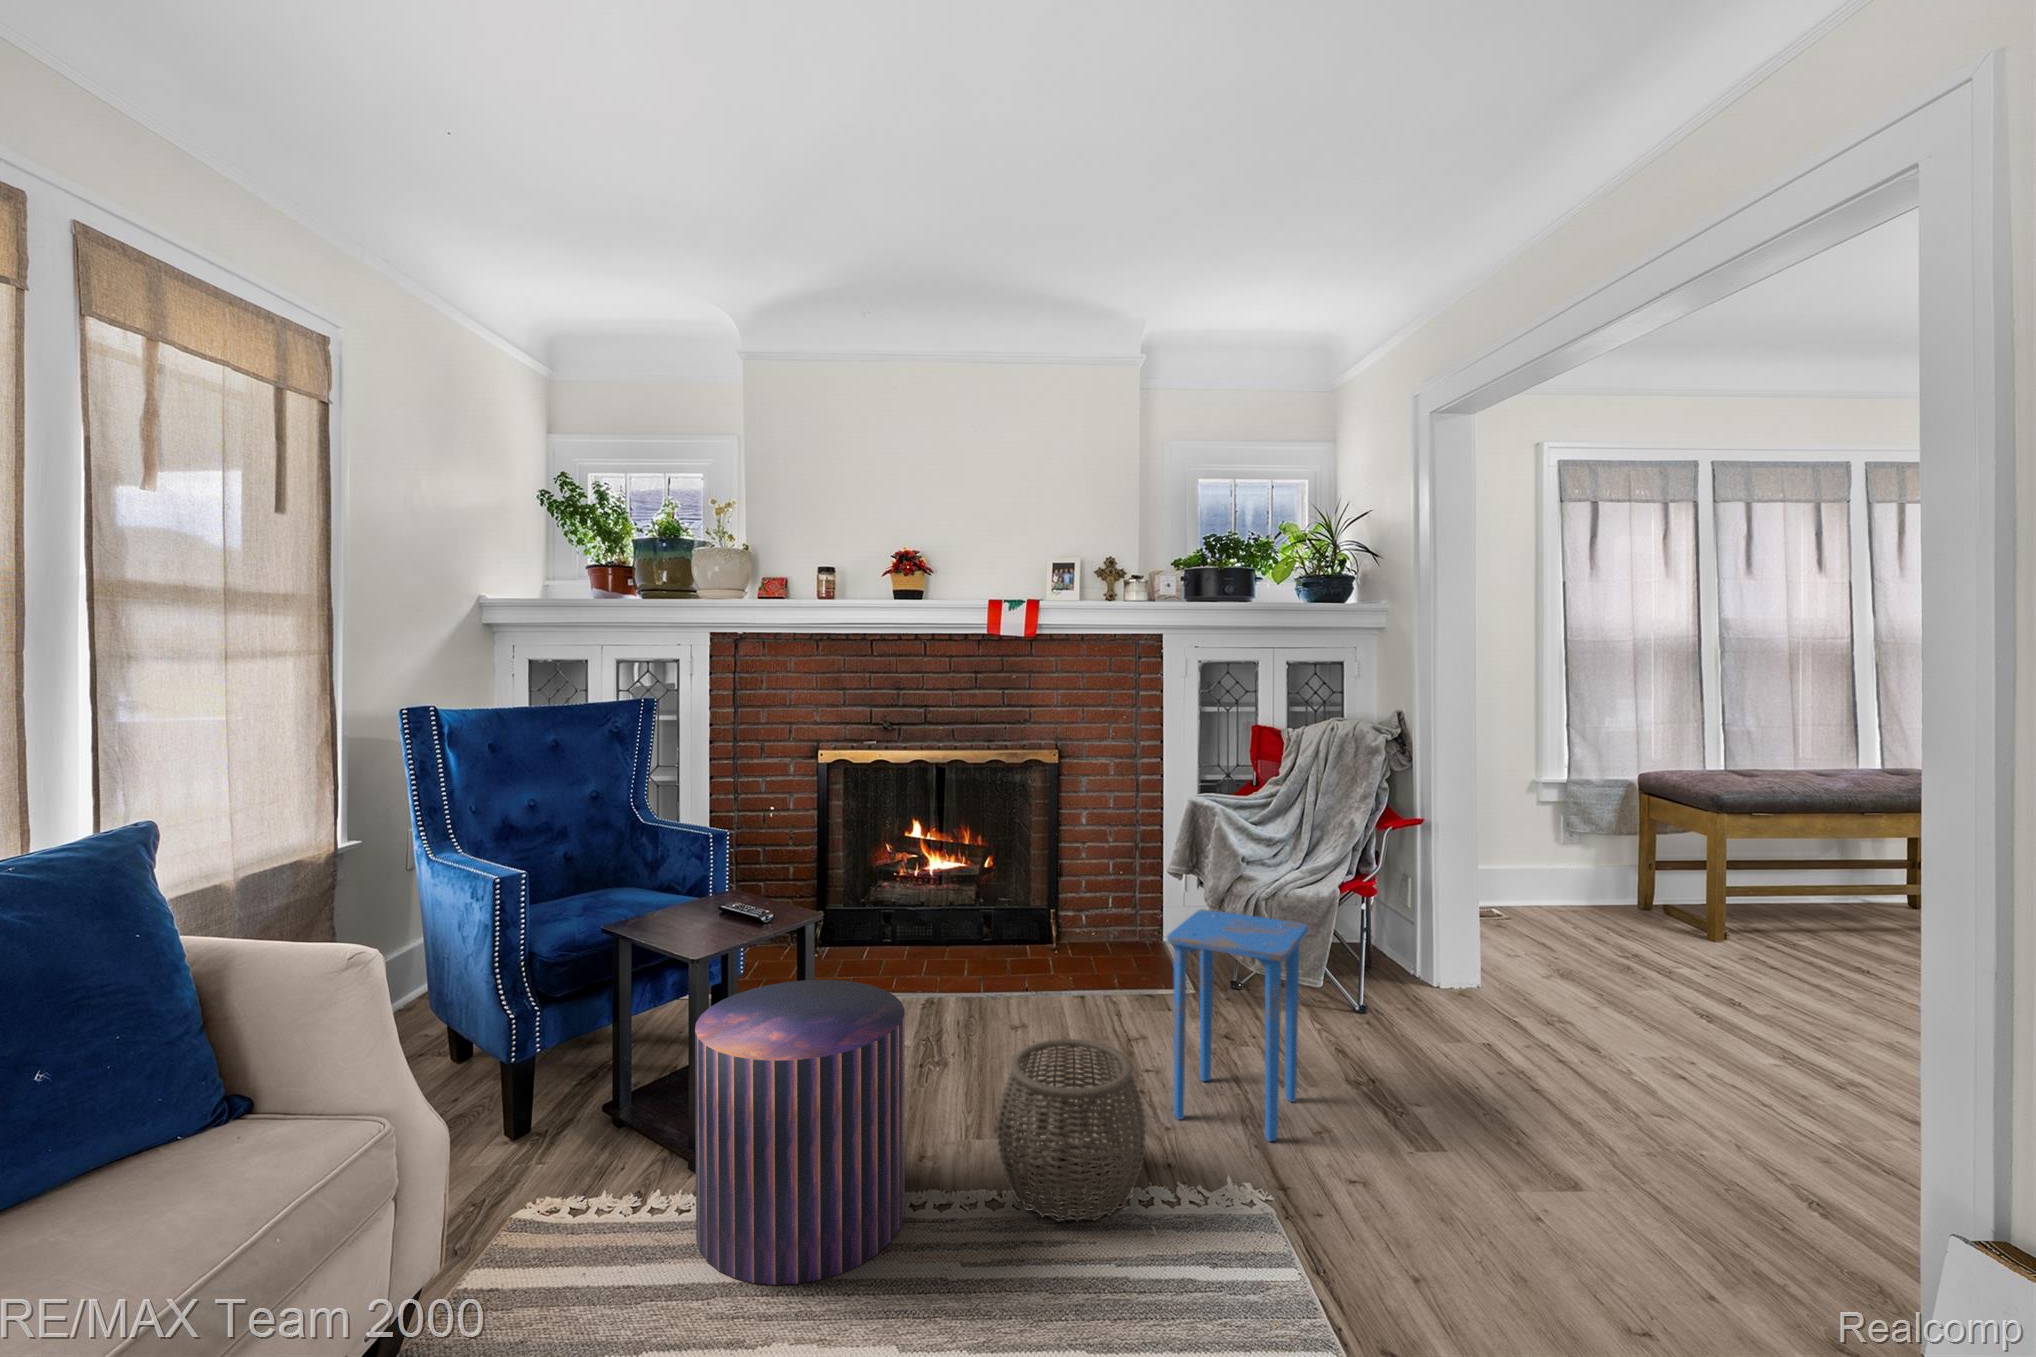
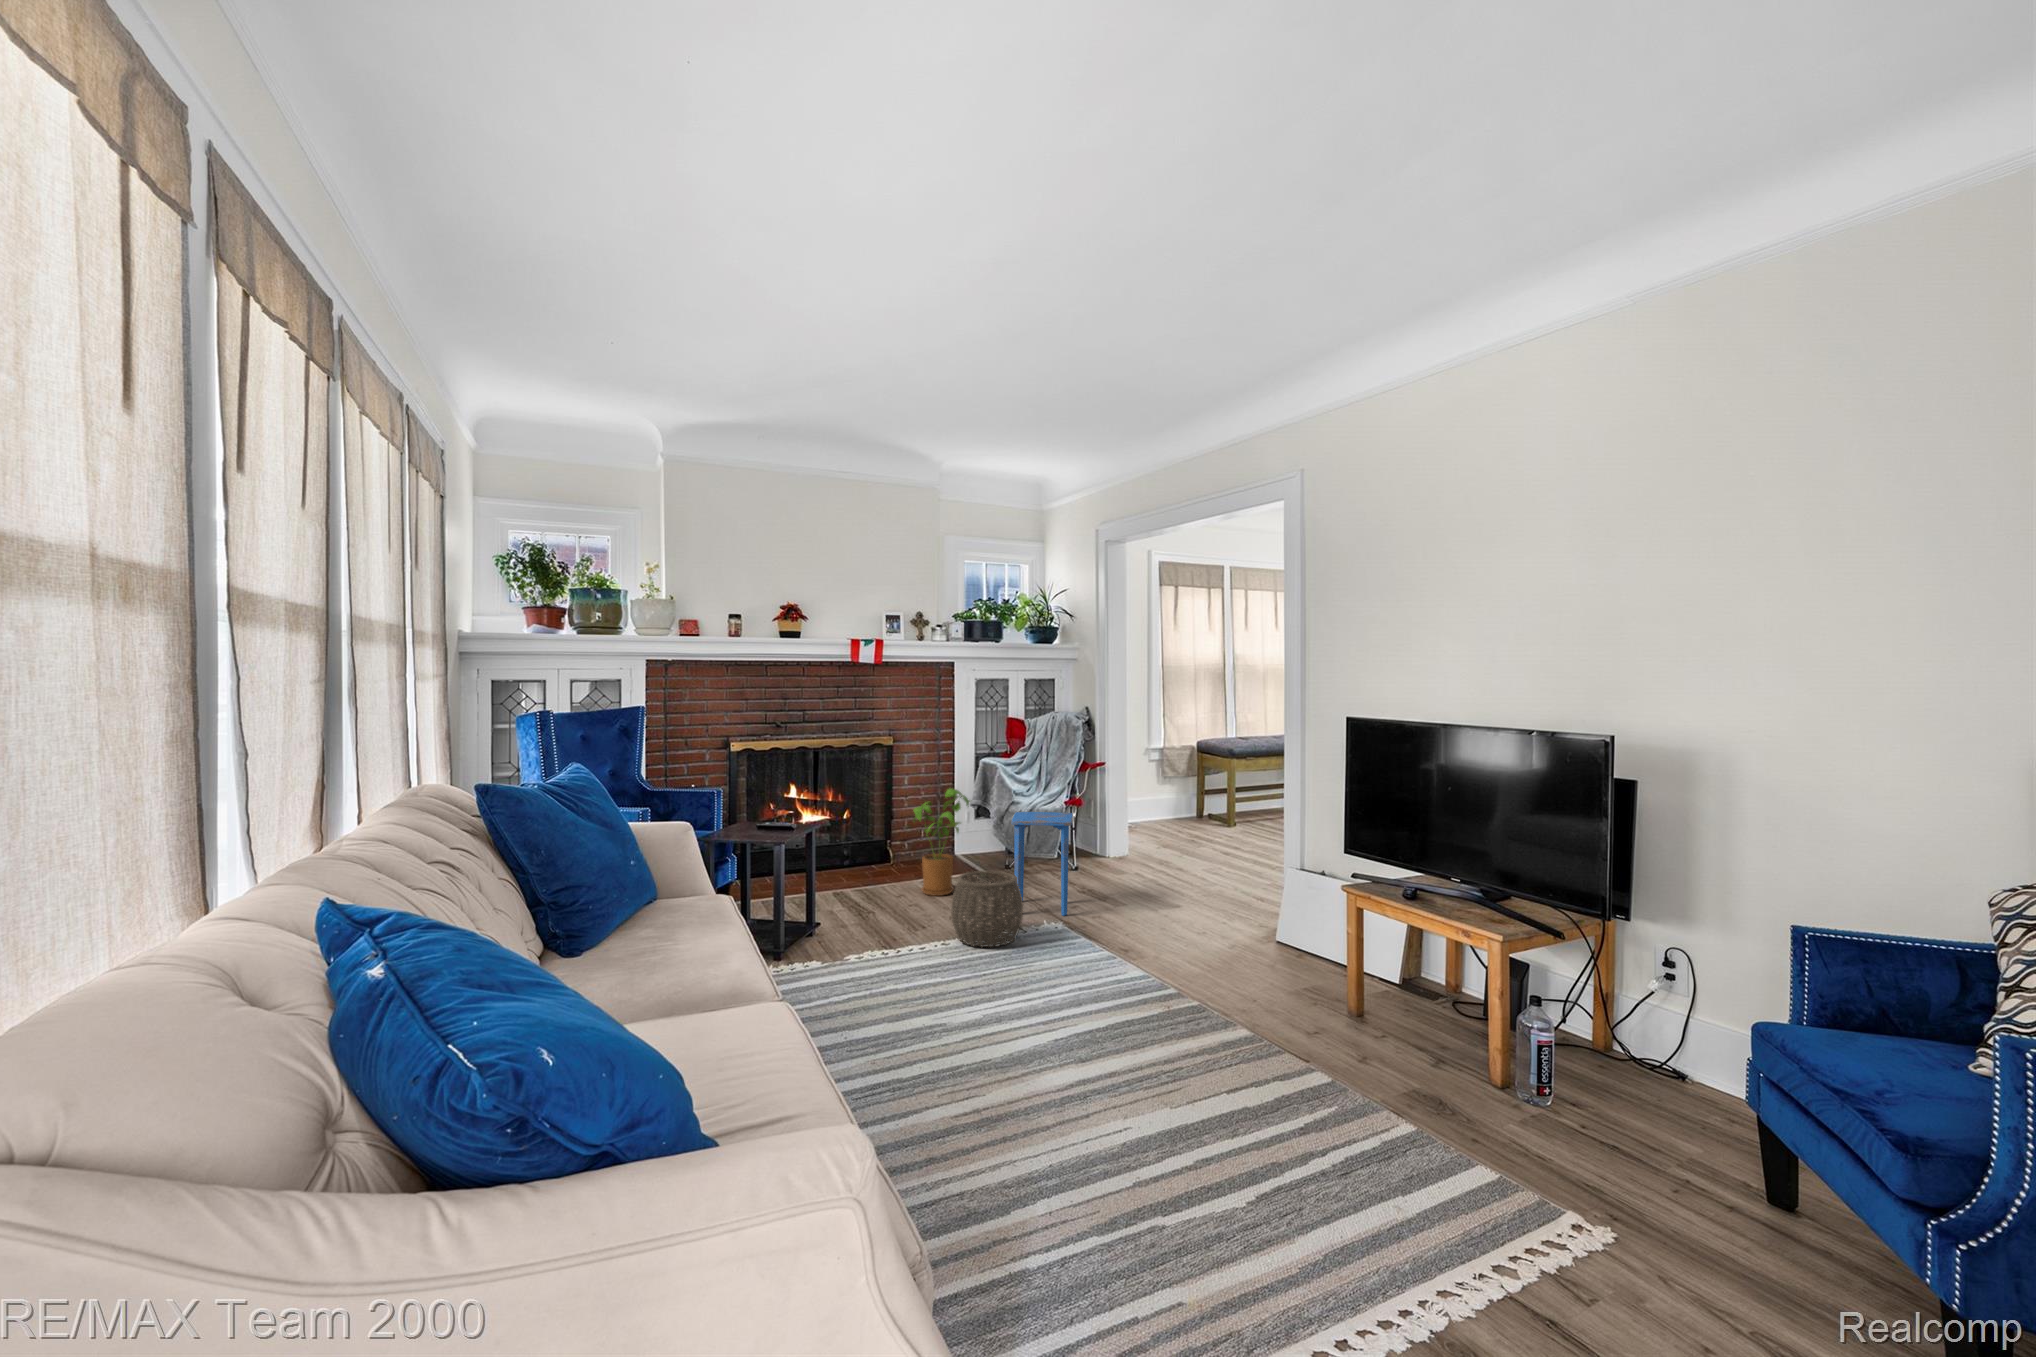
house plant: none [1036,851,1142,1040] -> present [914,789,970,896]
pouf: present [695,980,905,1285] -> none [817,850,921,981]

